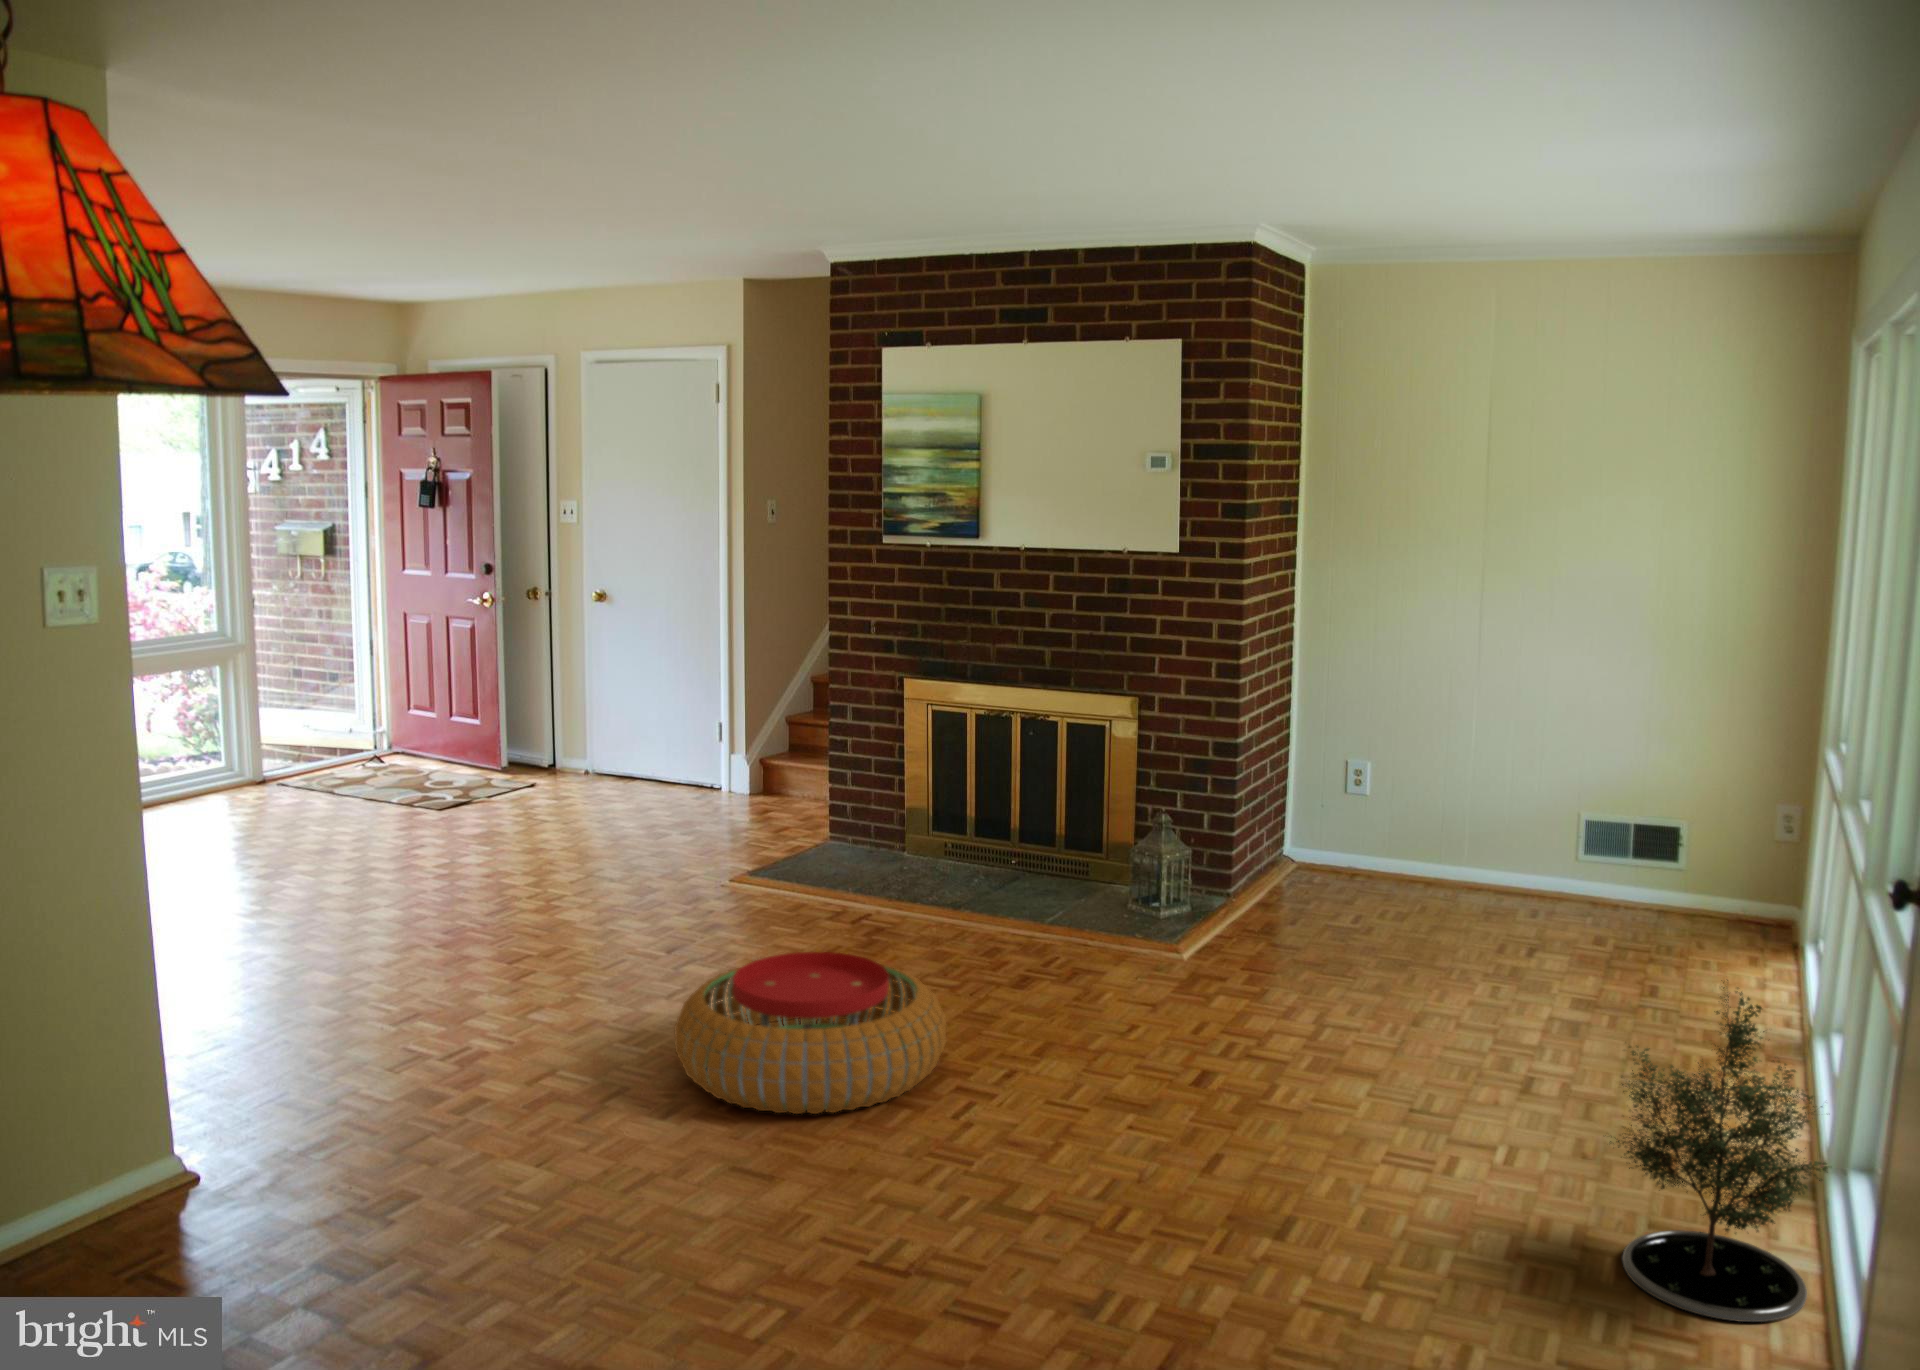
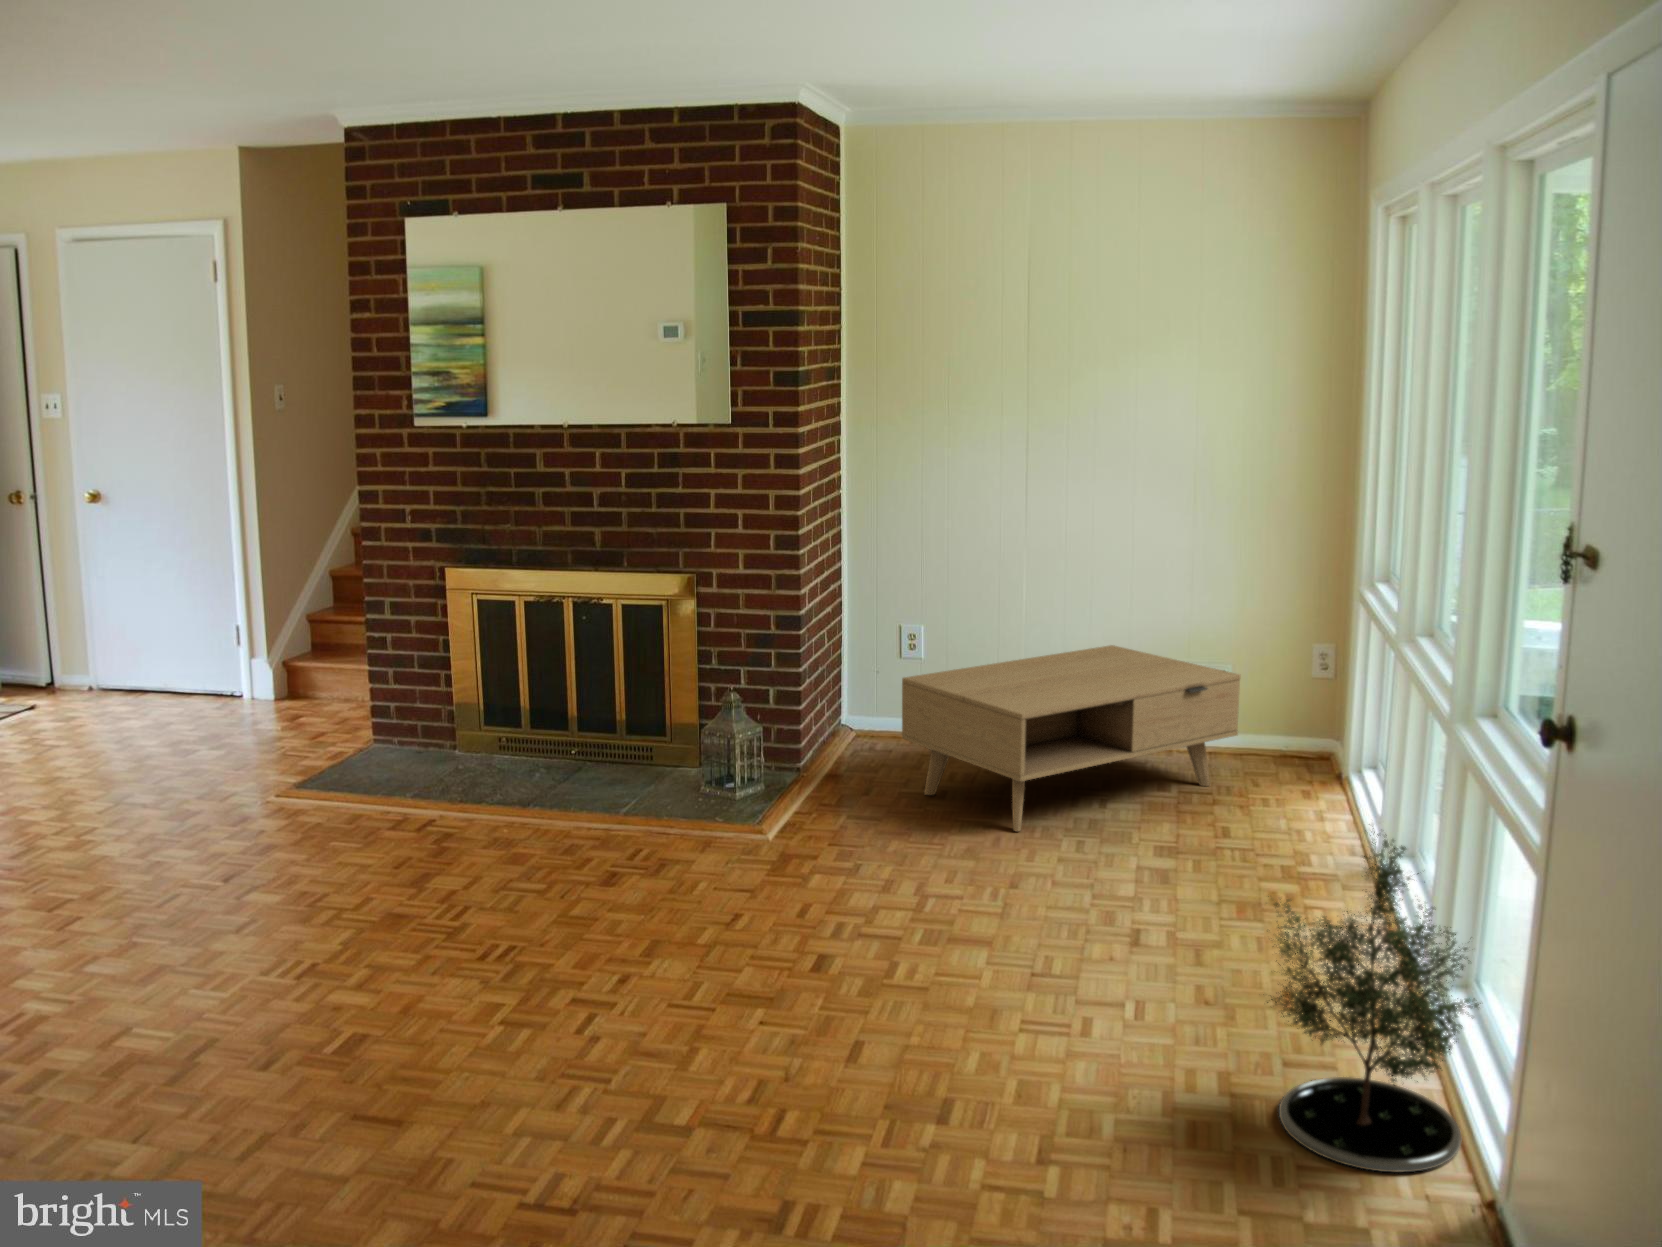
coffee table: none [1332,793,1700,975] -> present [902,645,1241,831]
pouf: present [674,952,946,1114] -> none [216,872,537,1066]

